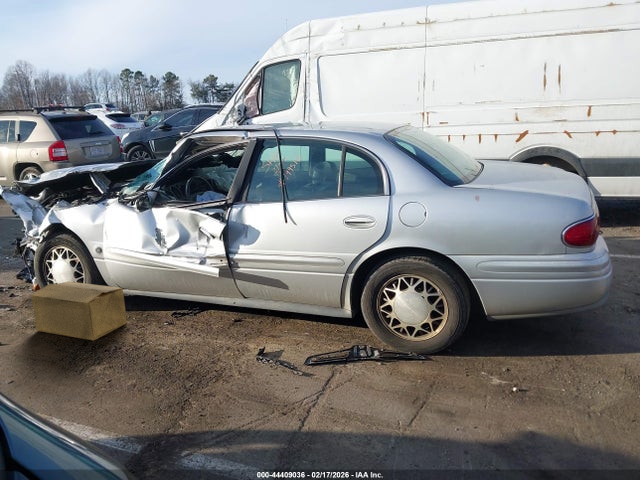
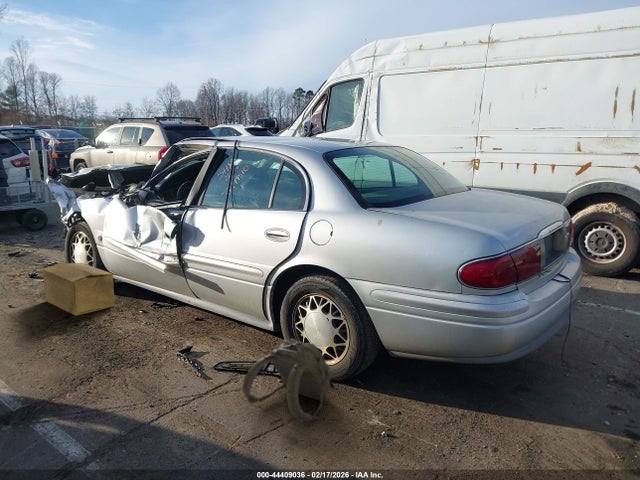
backpack: none [382,320,451,394] -> present [242,339,332,421]

